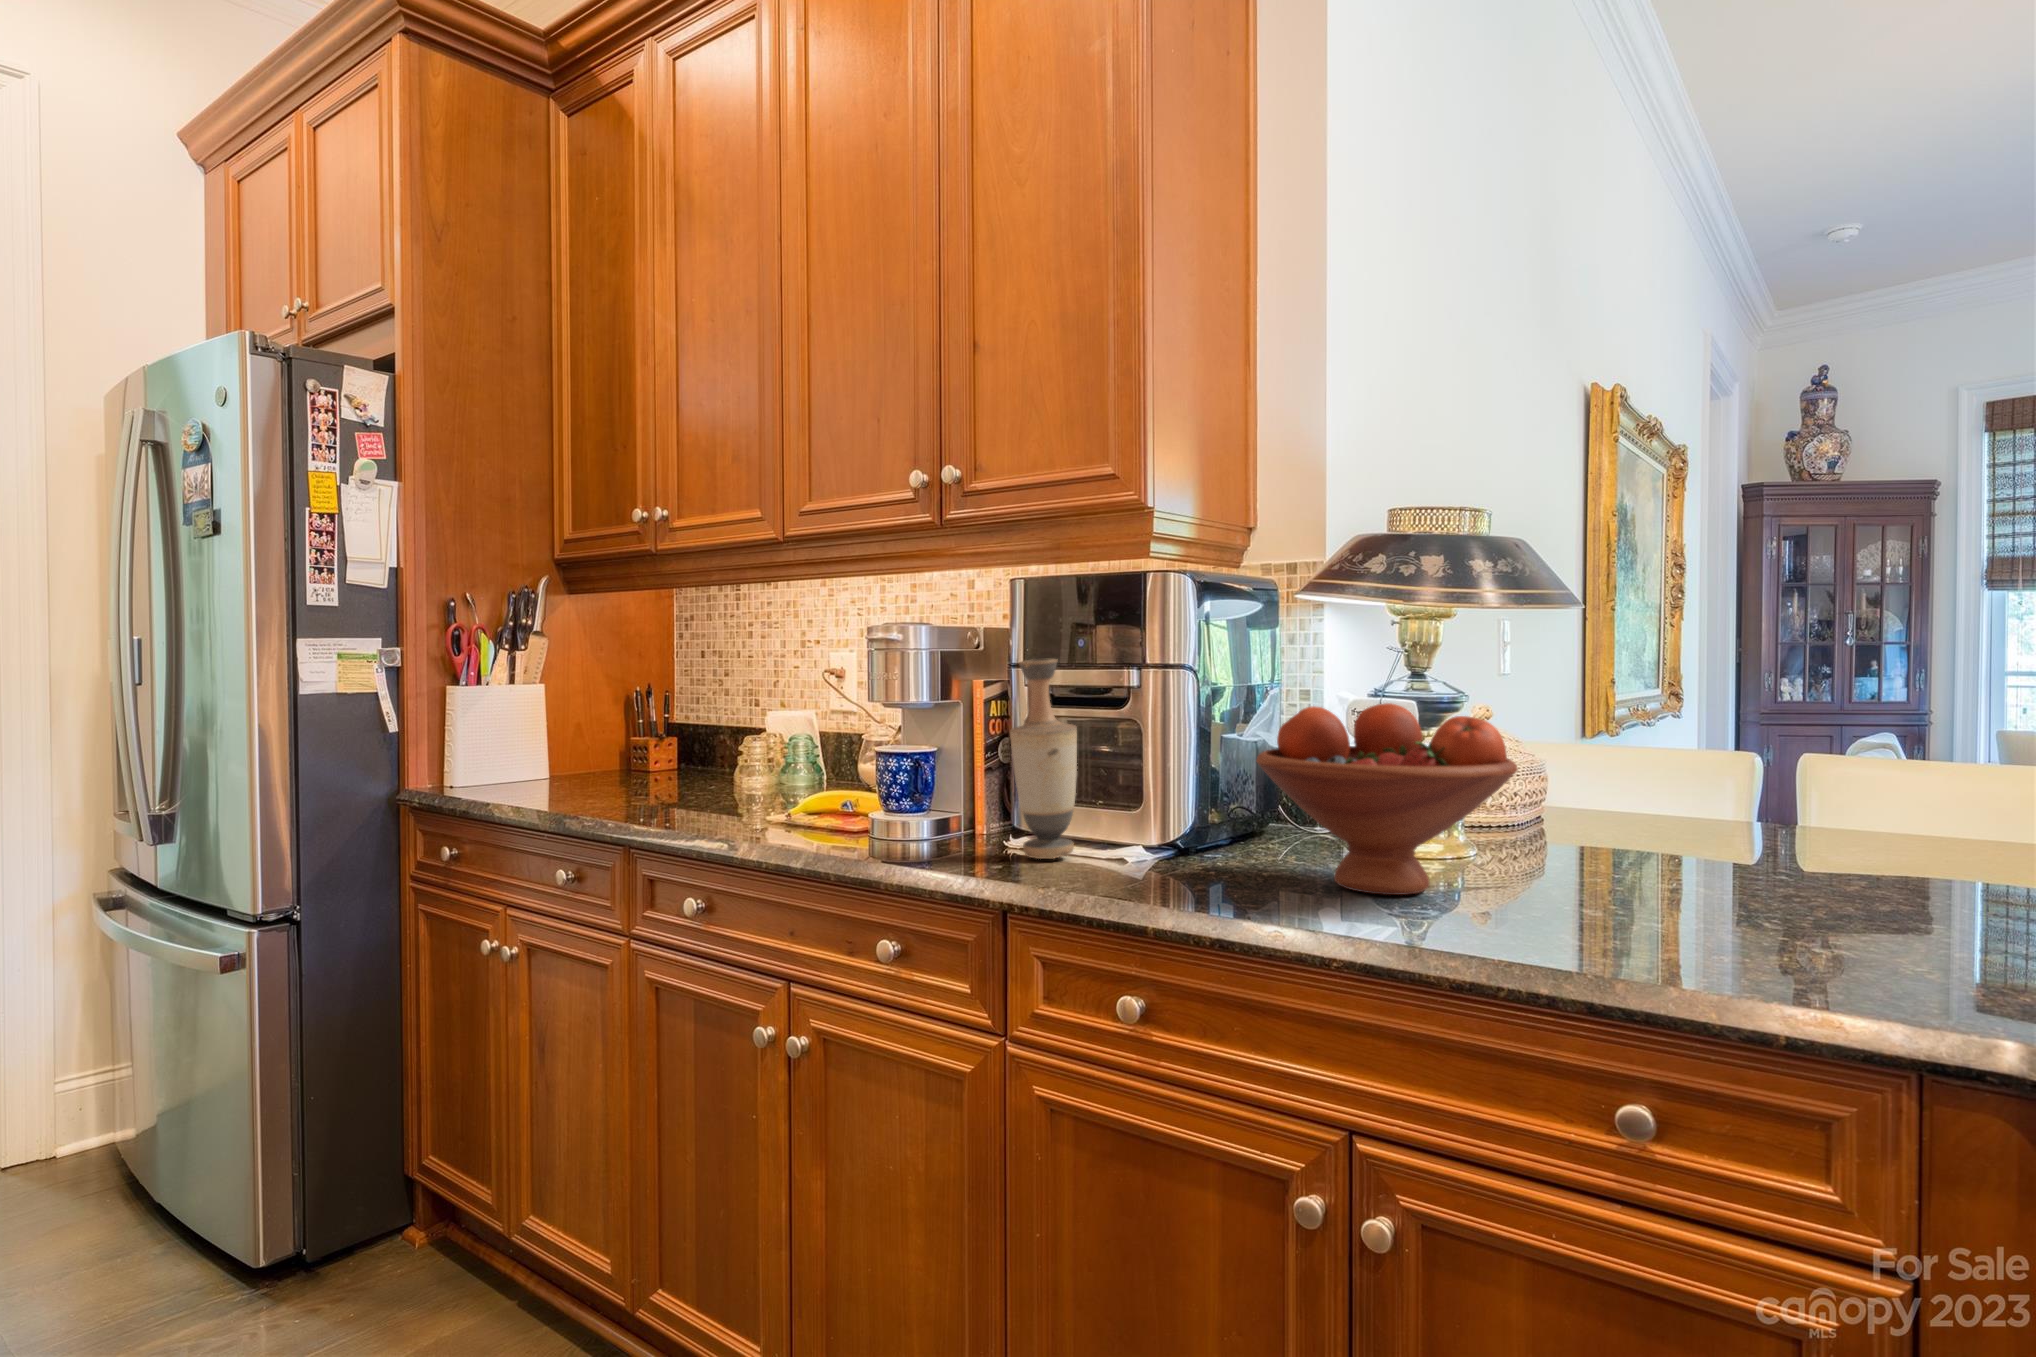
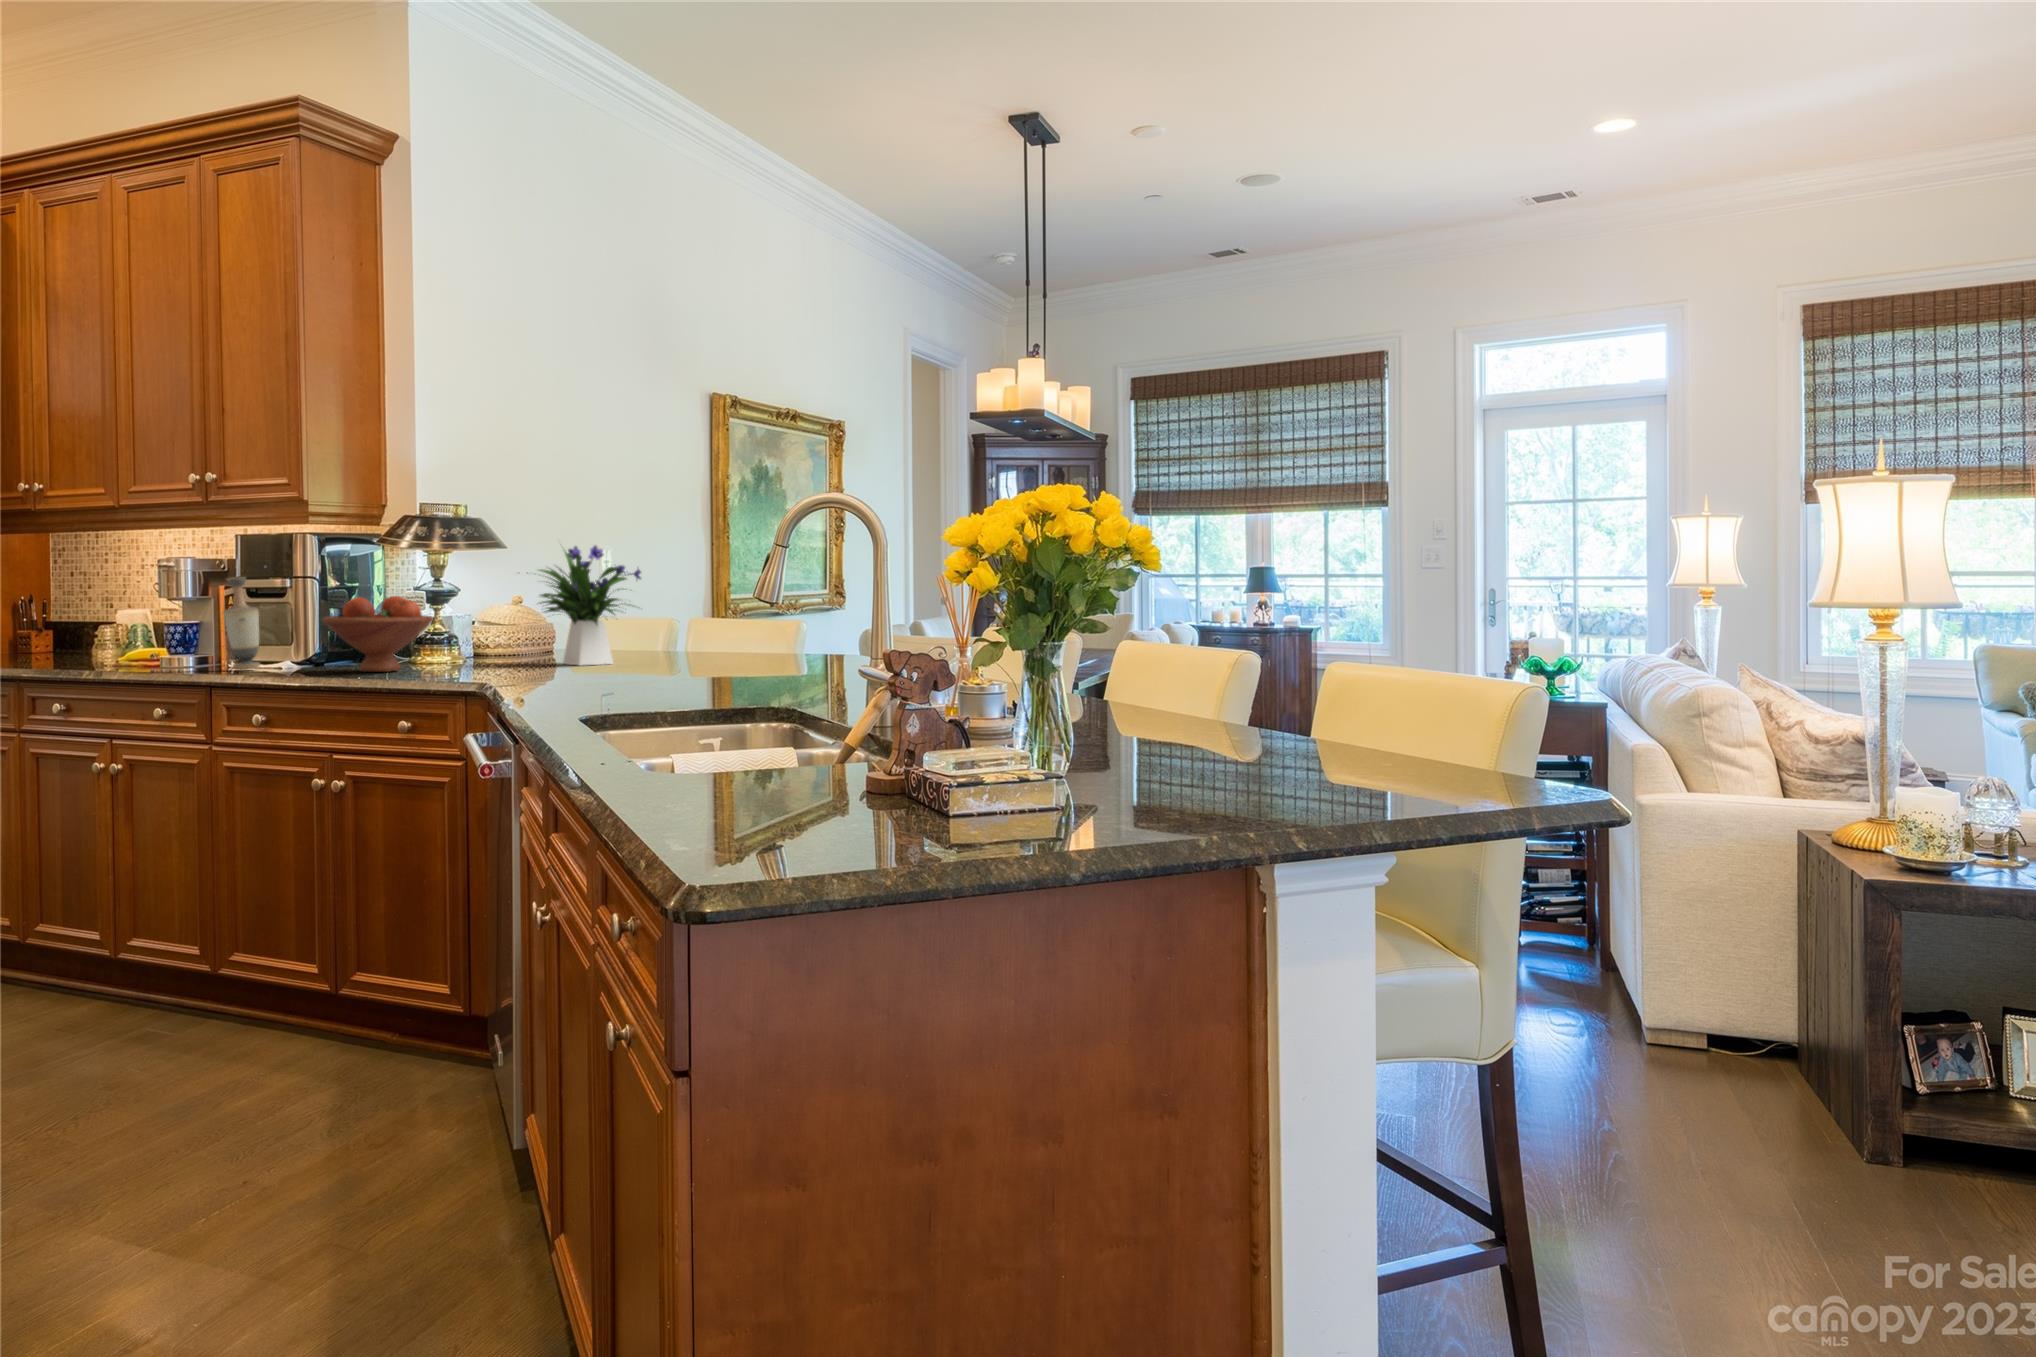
flower arrangement: none [1577,579,1916,869] -> present [540,546,641,665]

